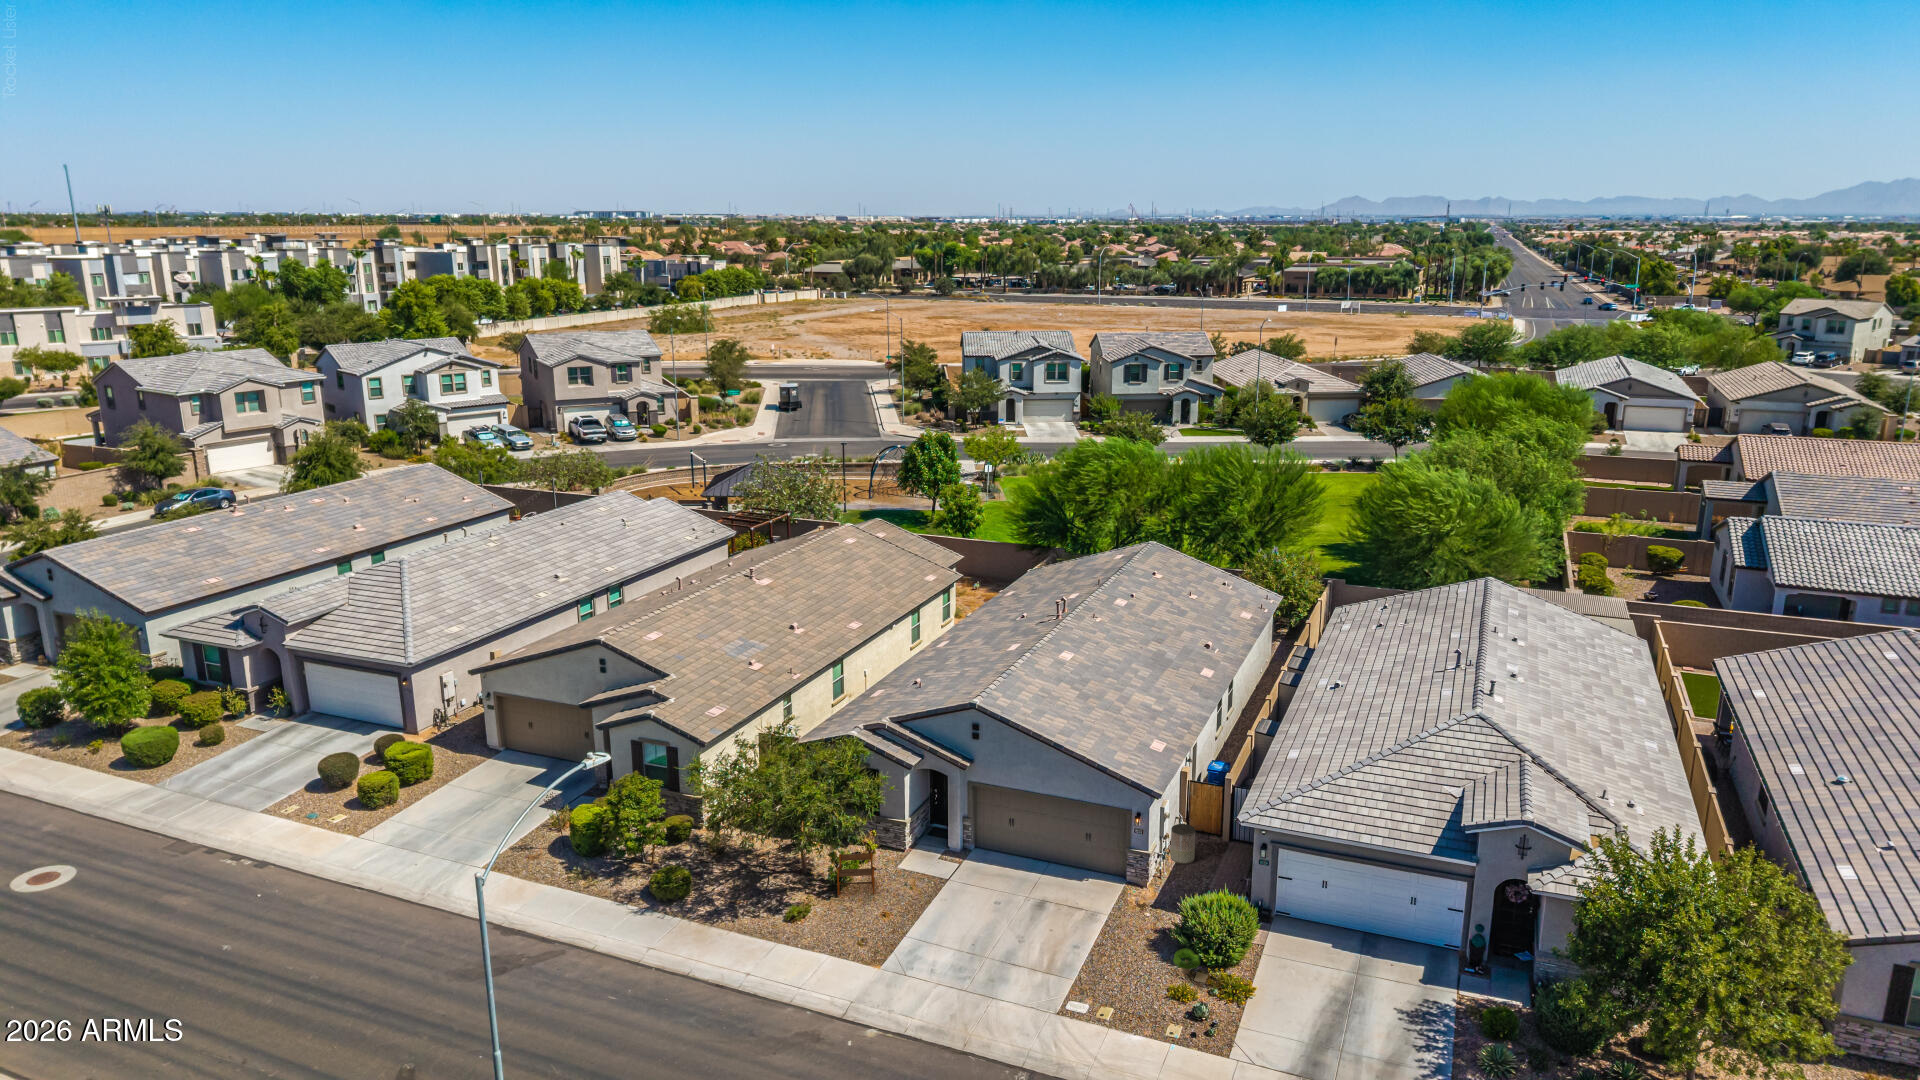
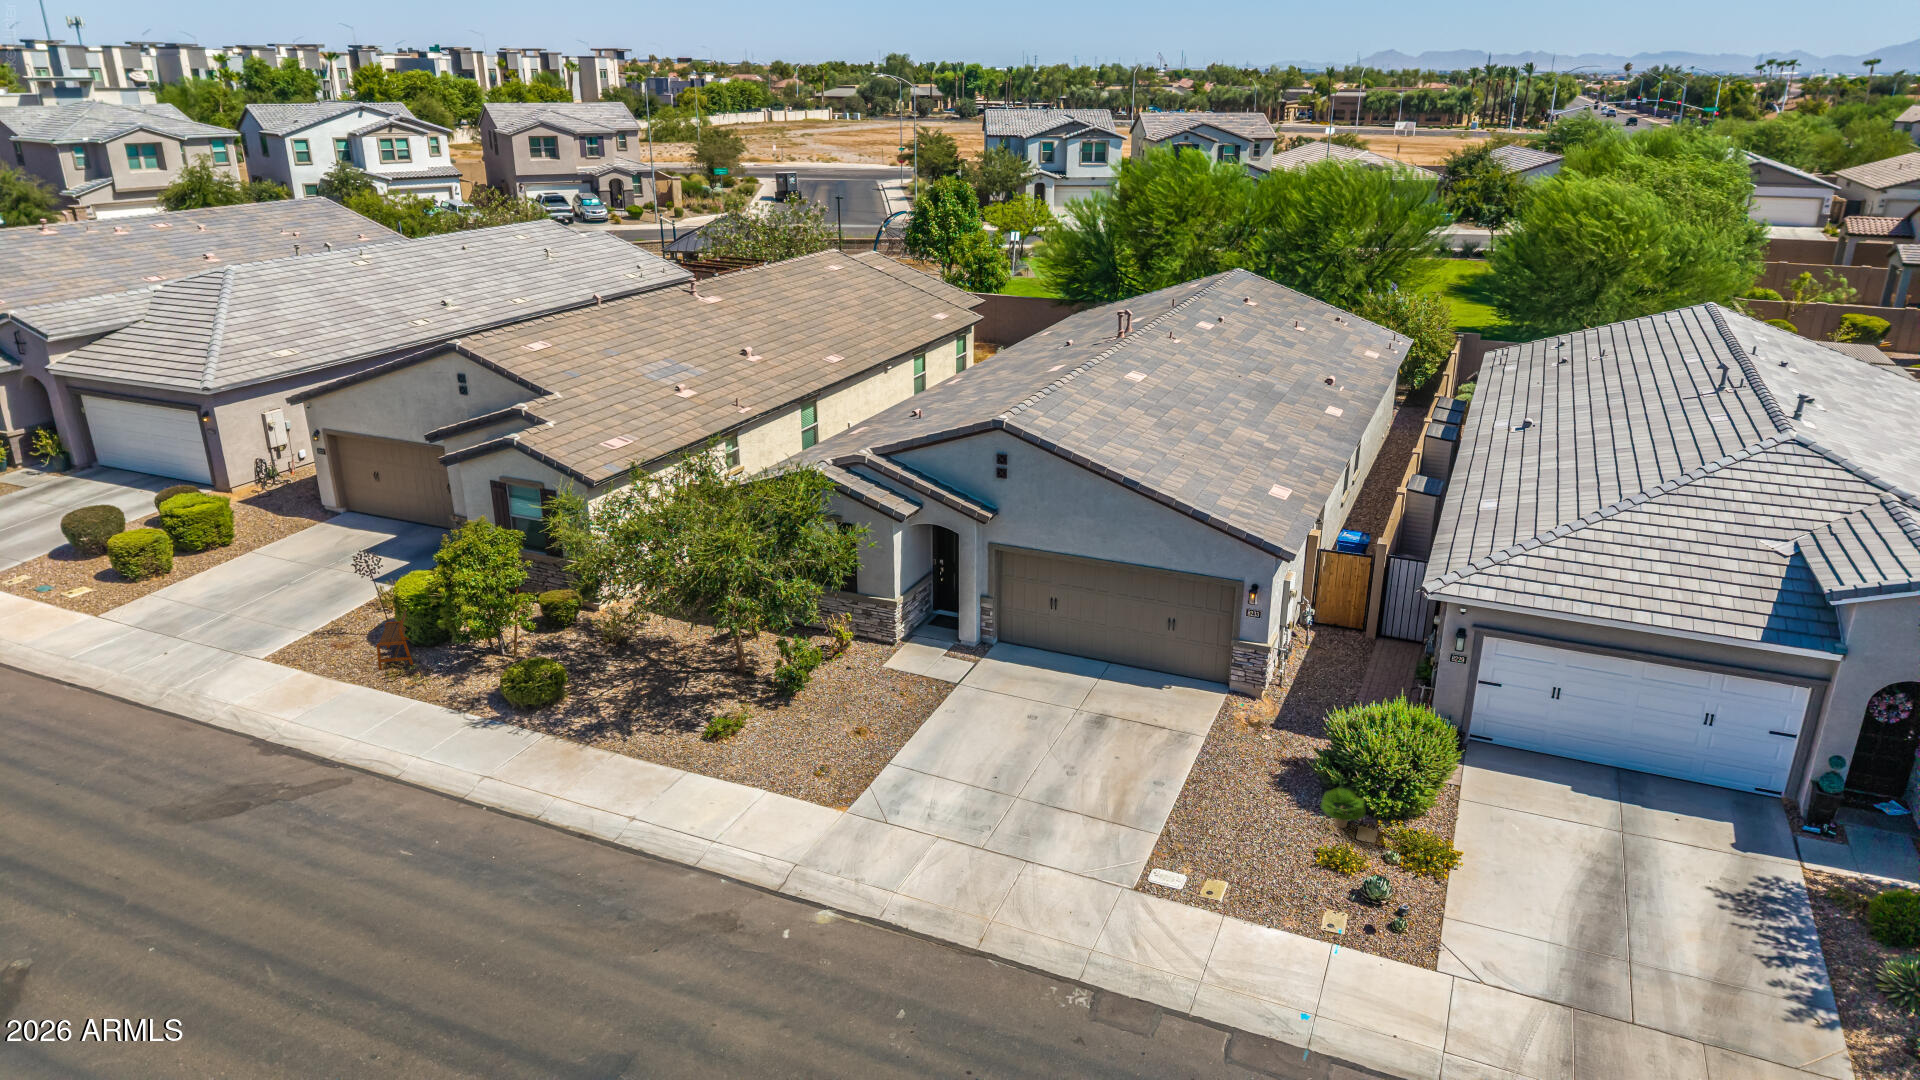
trash can: present [1171,824,1195,864] -> none [1290,609,1331,667]
bench: present [837,853,875,895] -> present [377,609,413,670]

